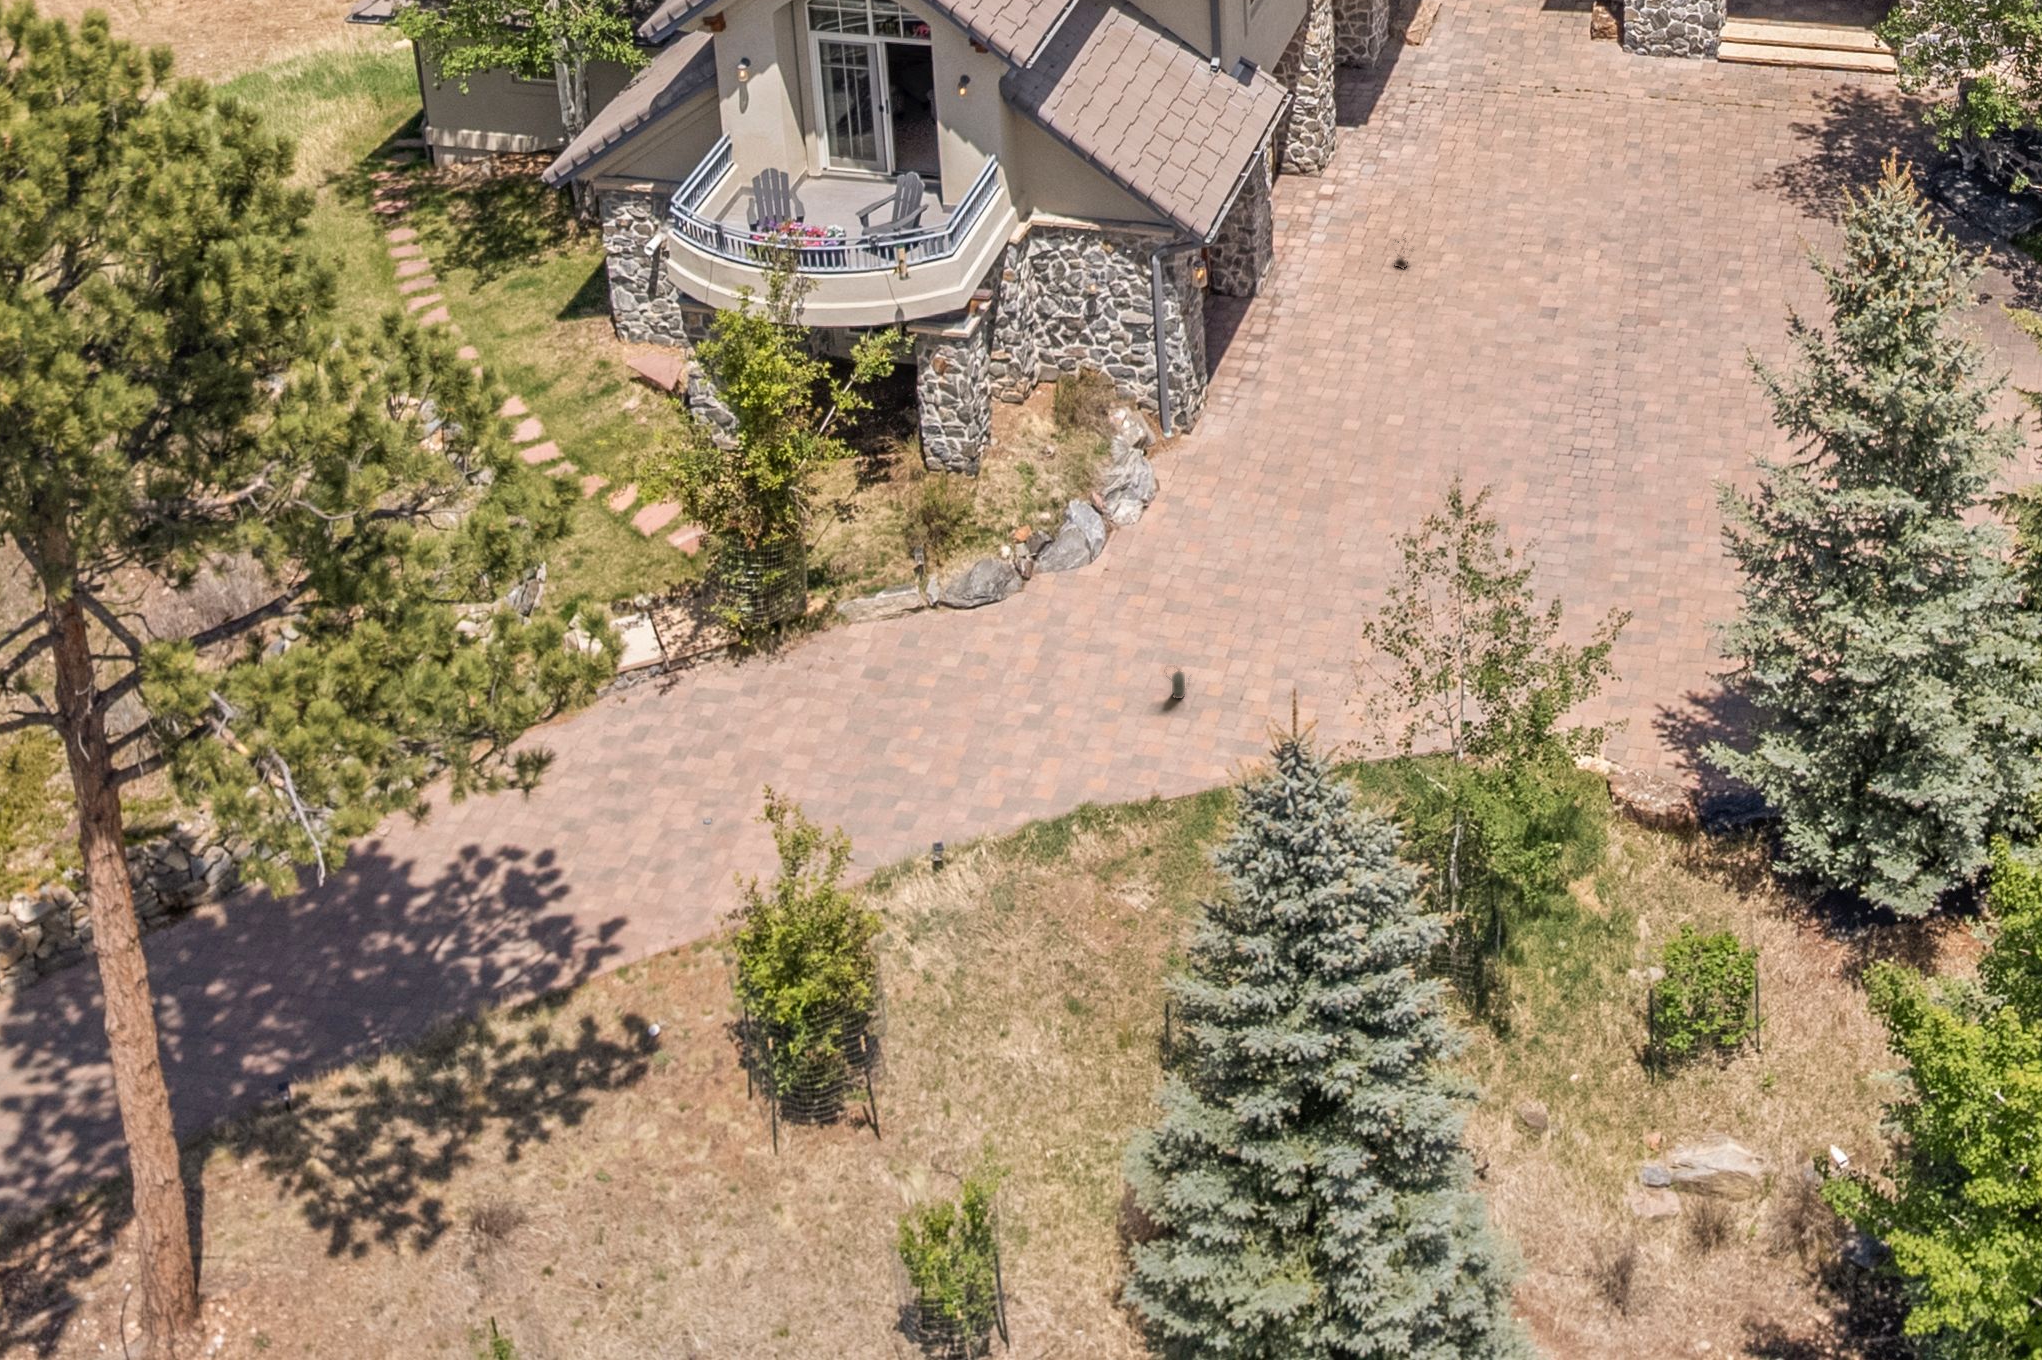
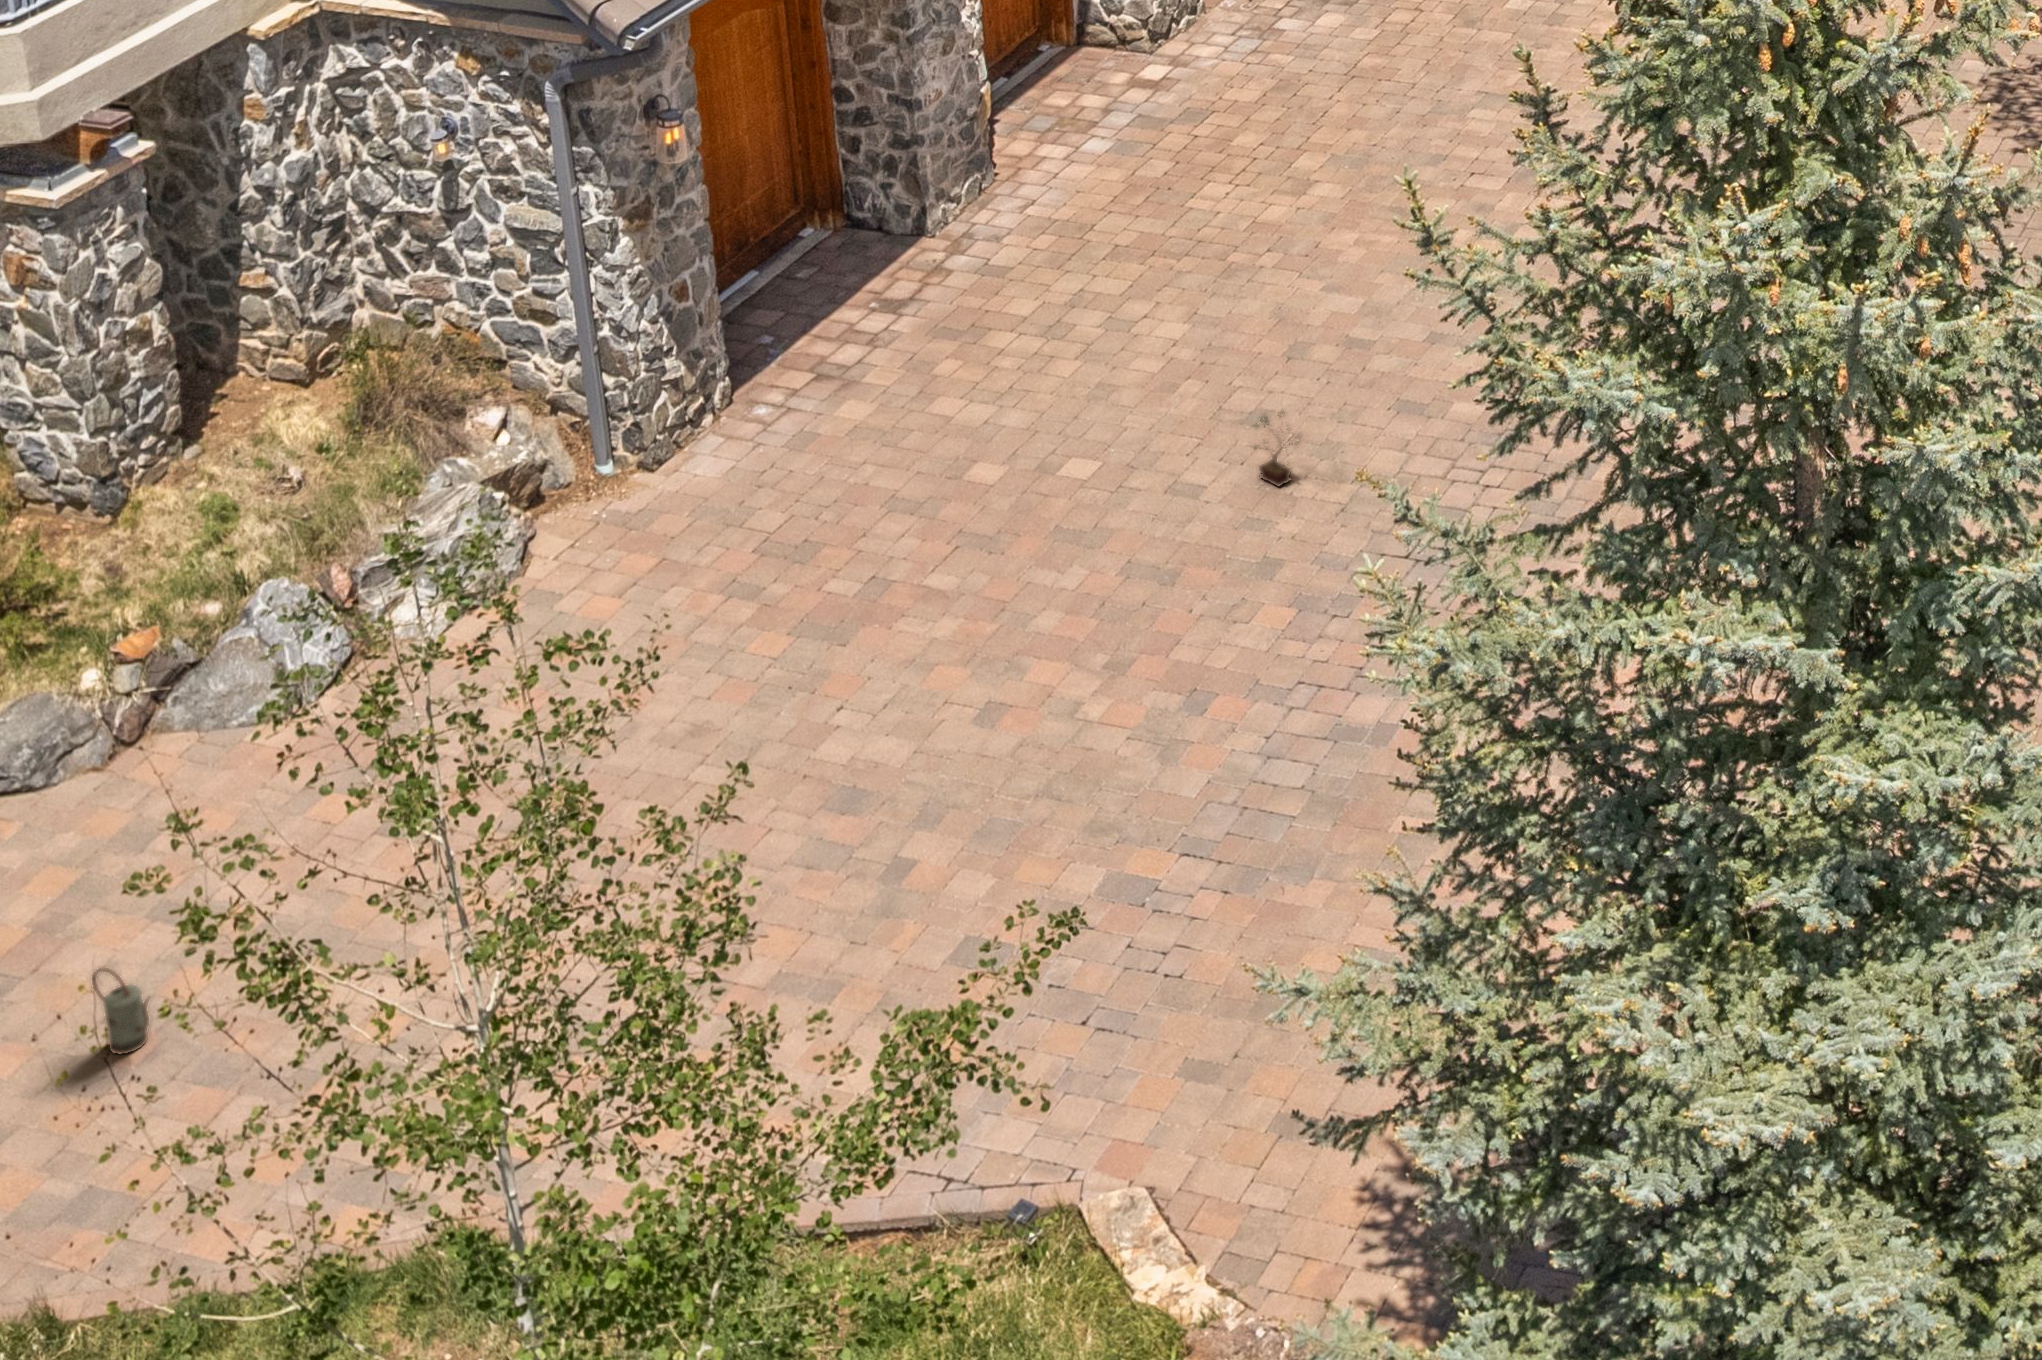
potted plant: present [1394,238,1407,269] -> present [1254,412,1302,486]

